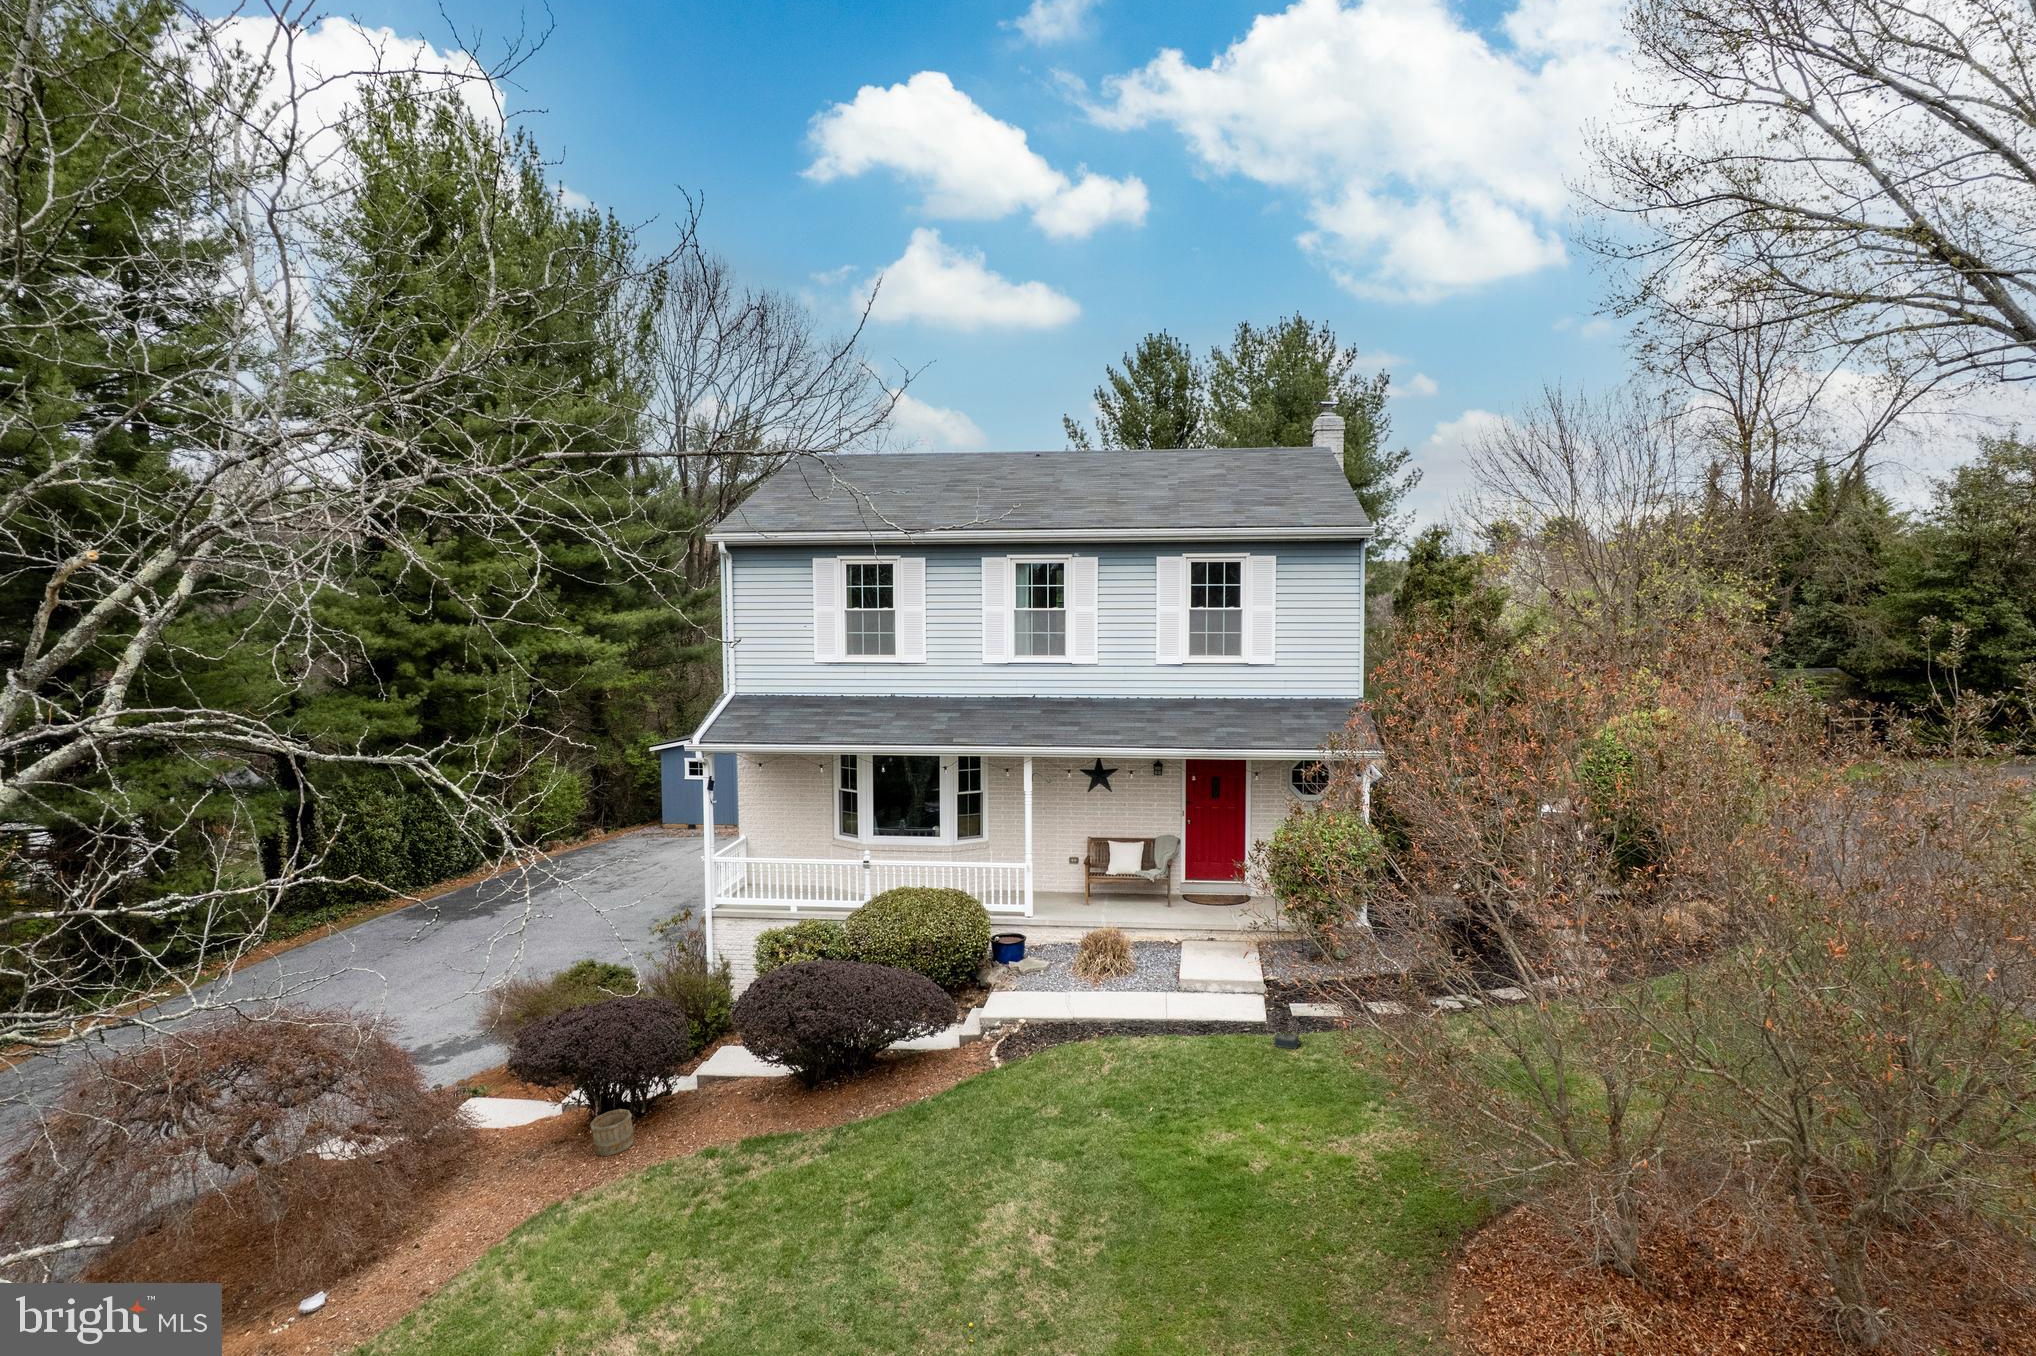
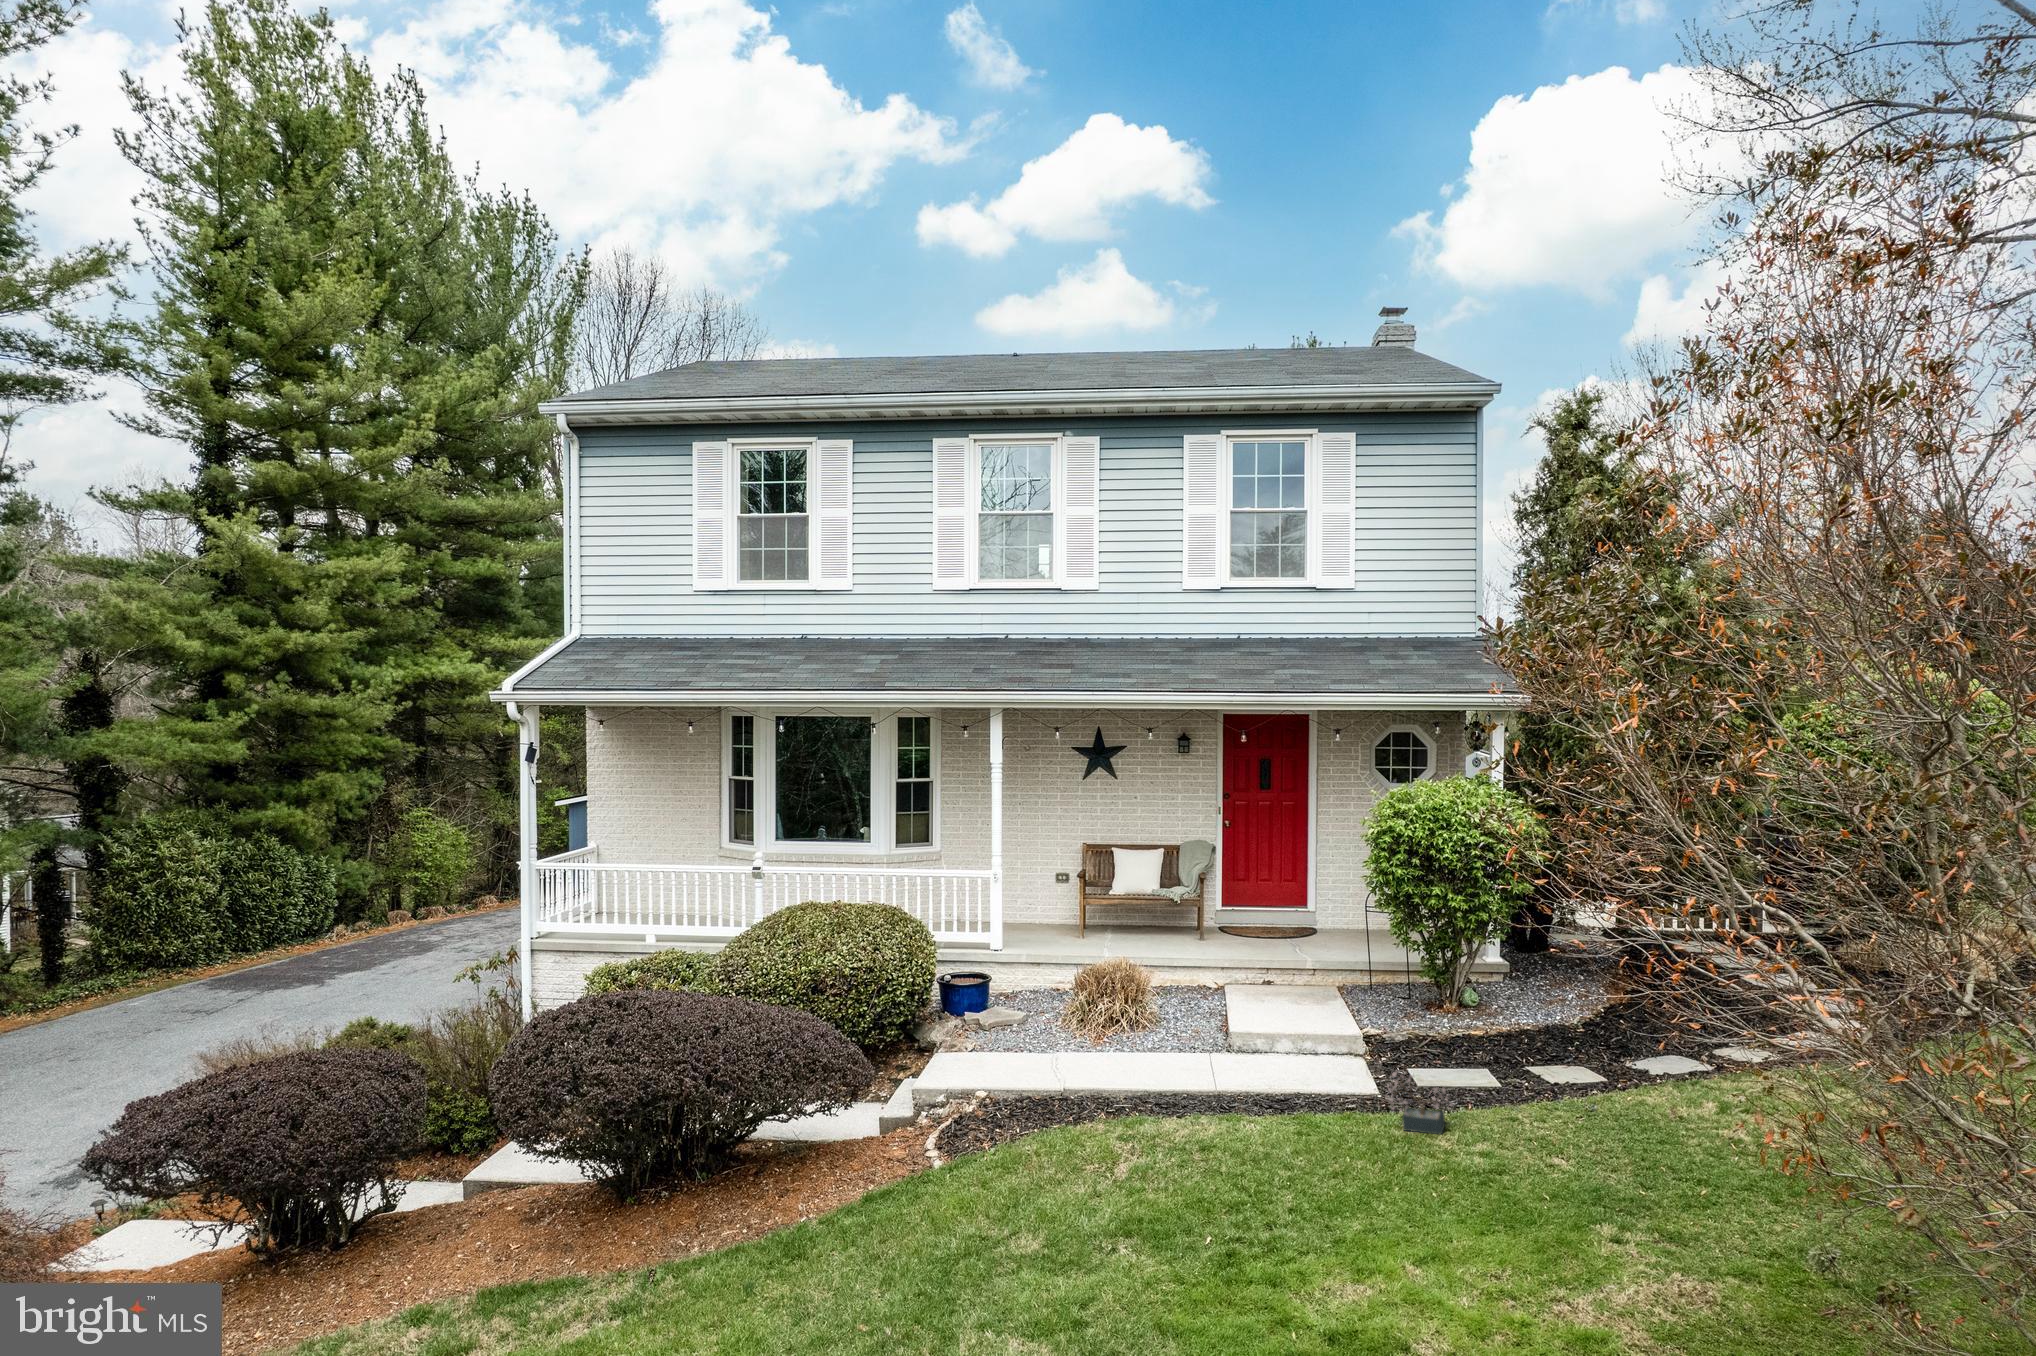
wooden bucket: present [590,1109,634,1156] -> none [209,1239,293,1325]

